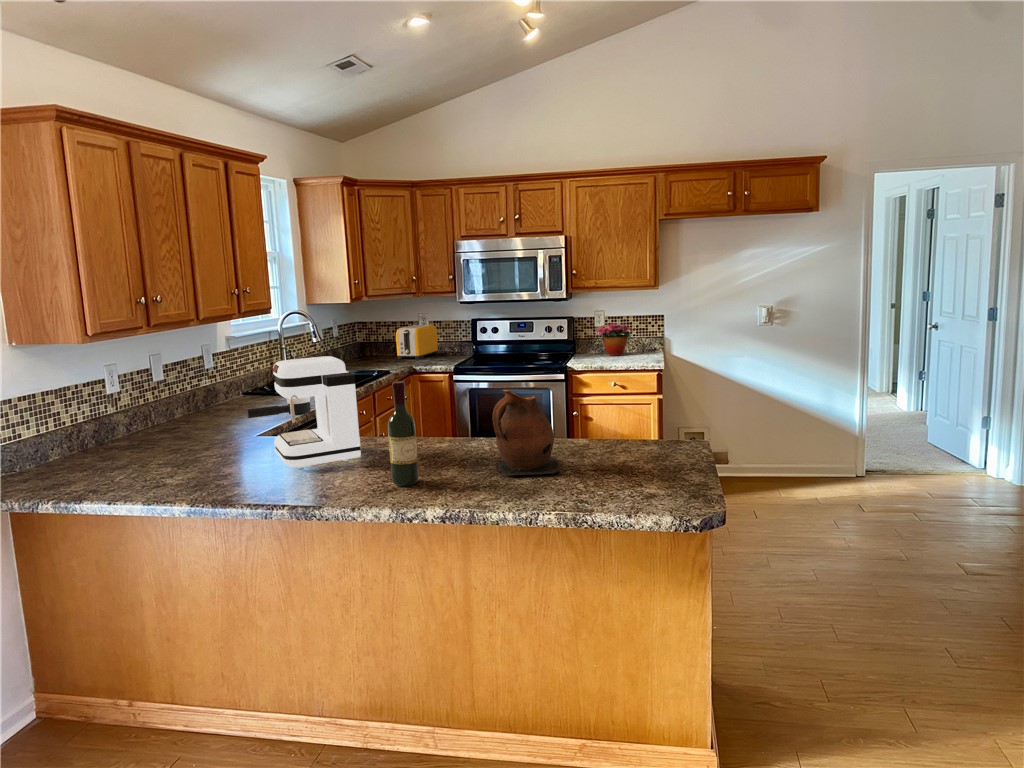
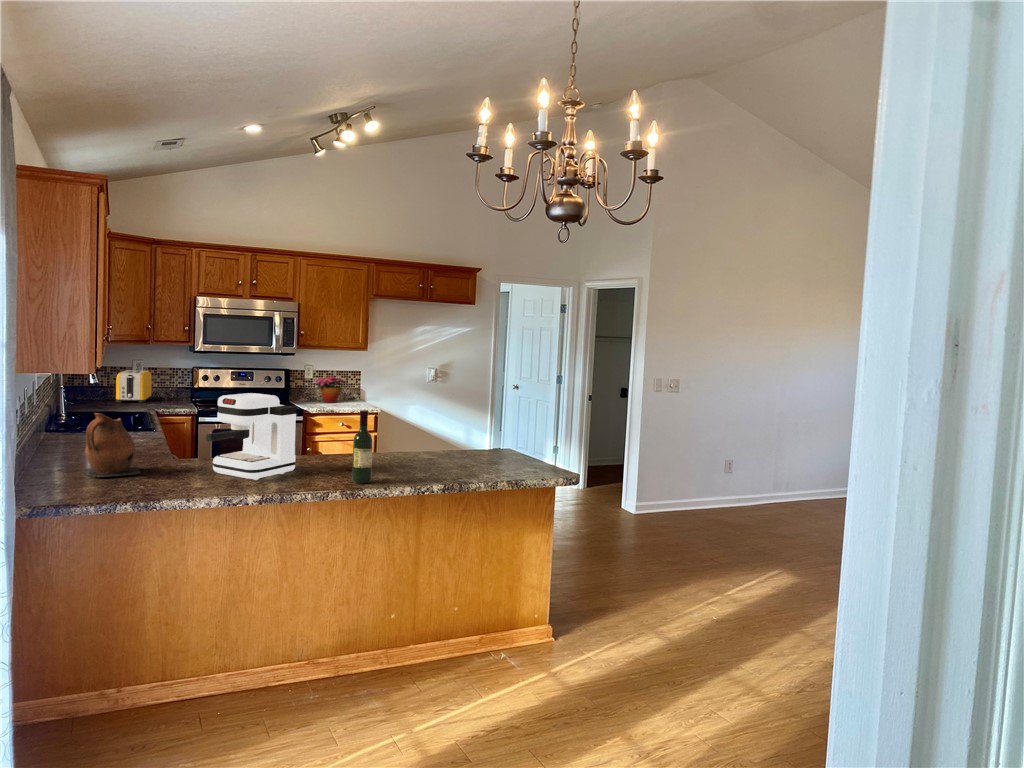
ceramic pitcher: present [492,390,560,475] -> present [83,413,141,477]

